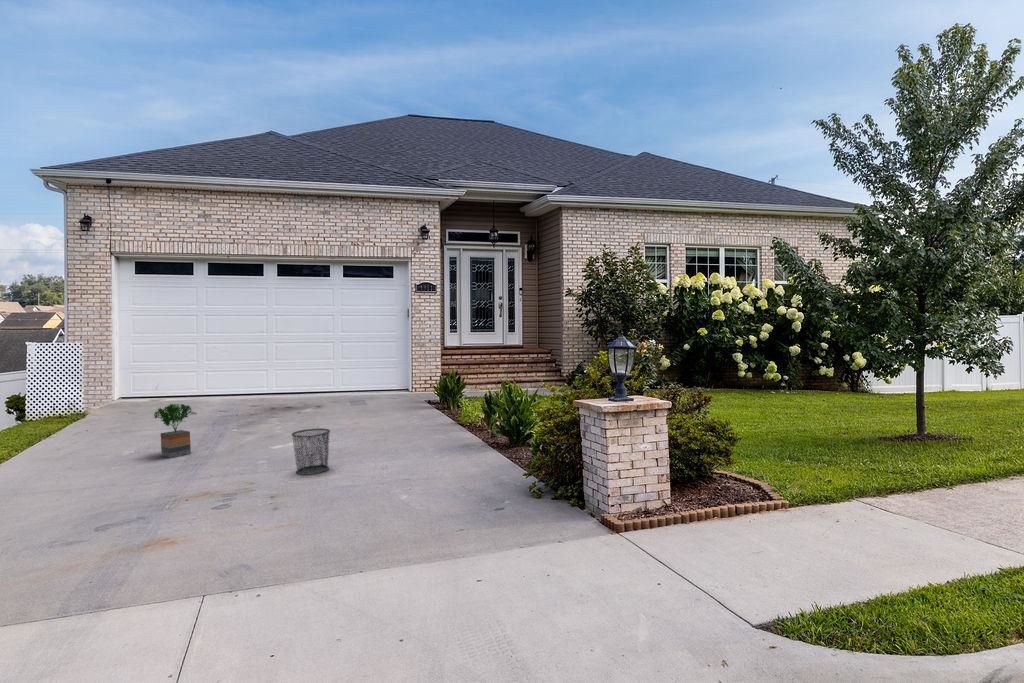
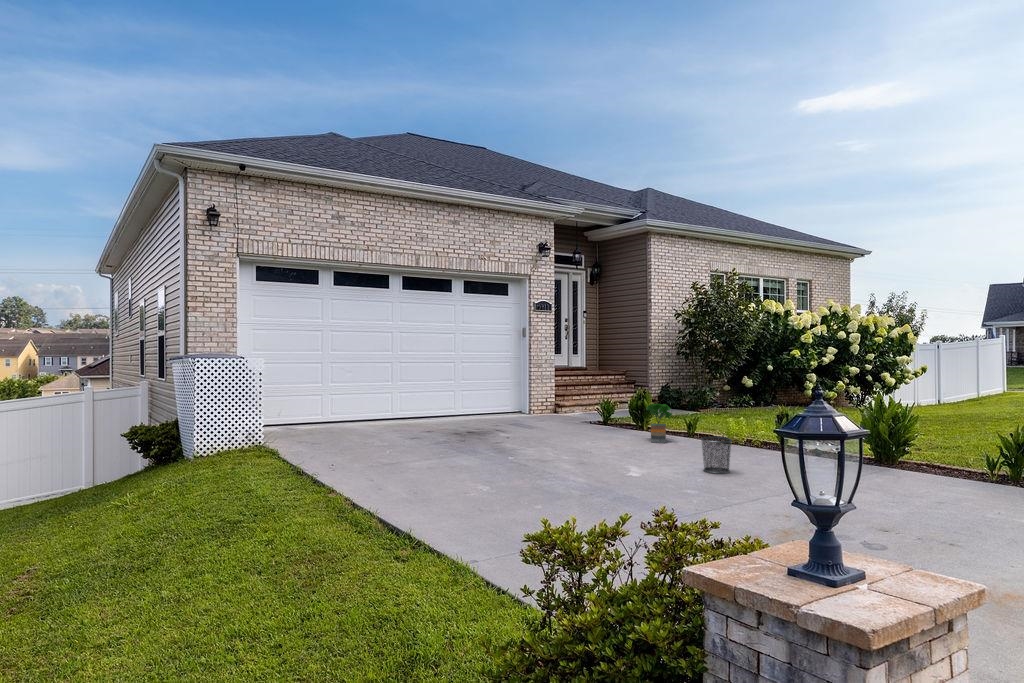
potted tree: present [154,404,197,458] -> present [647,404,672,443]

